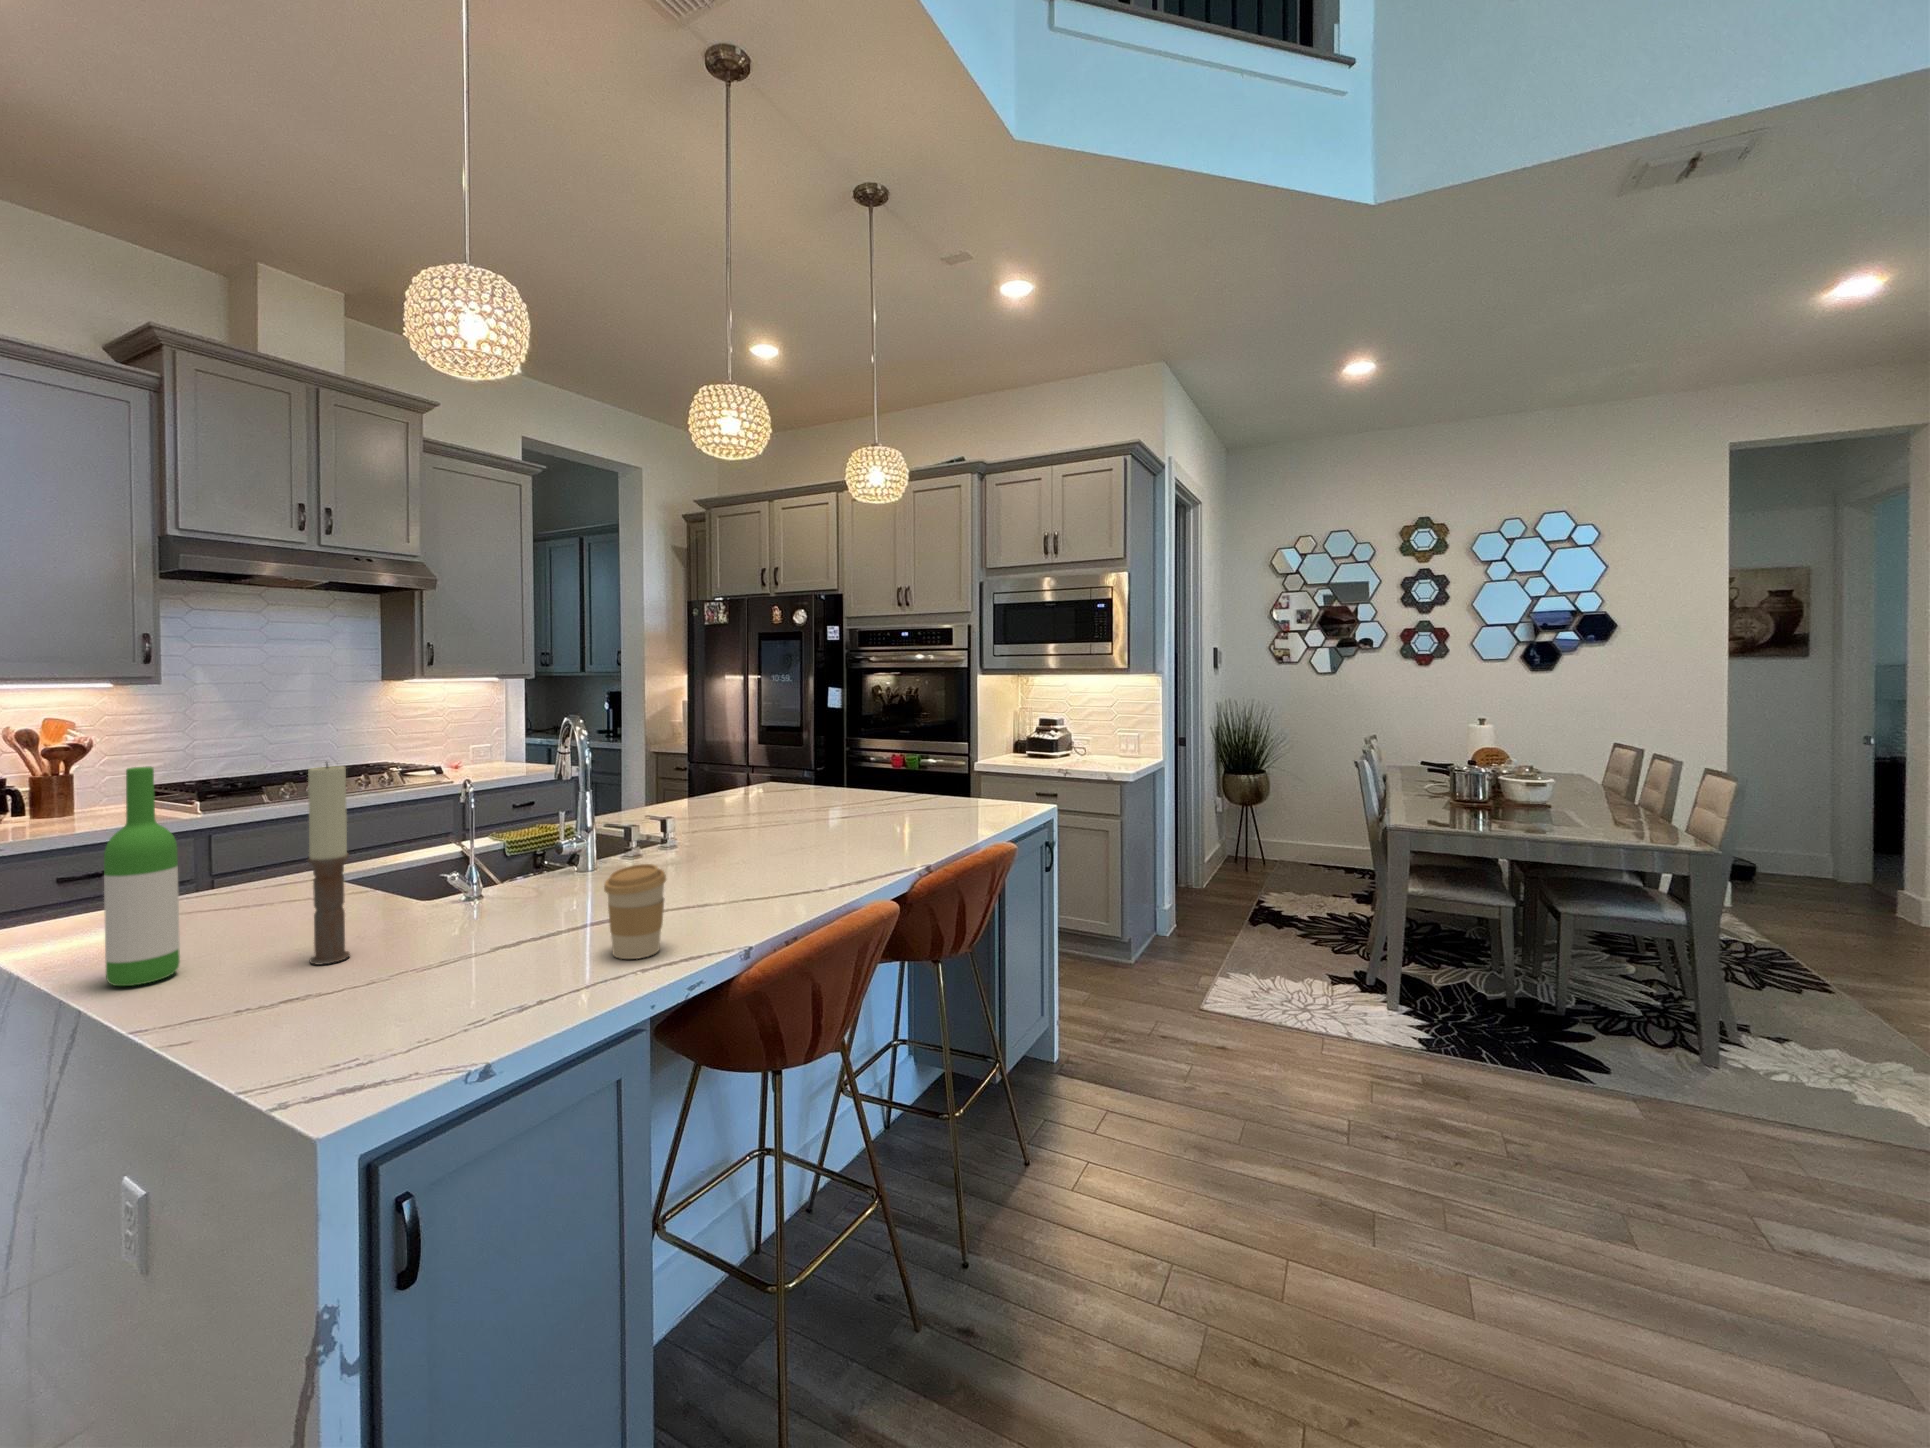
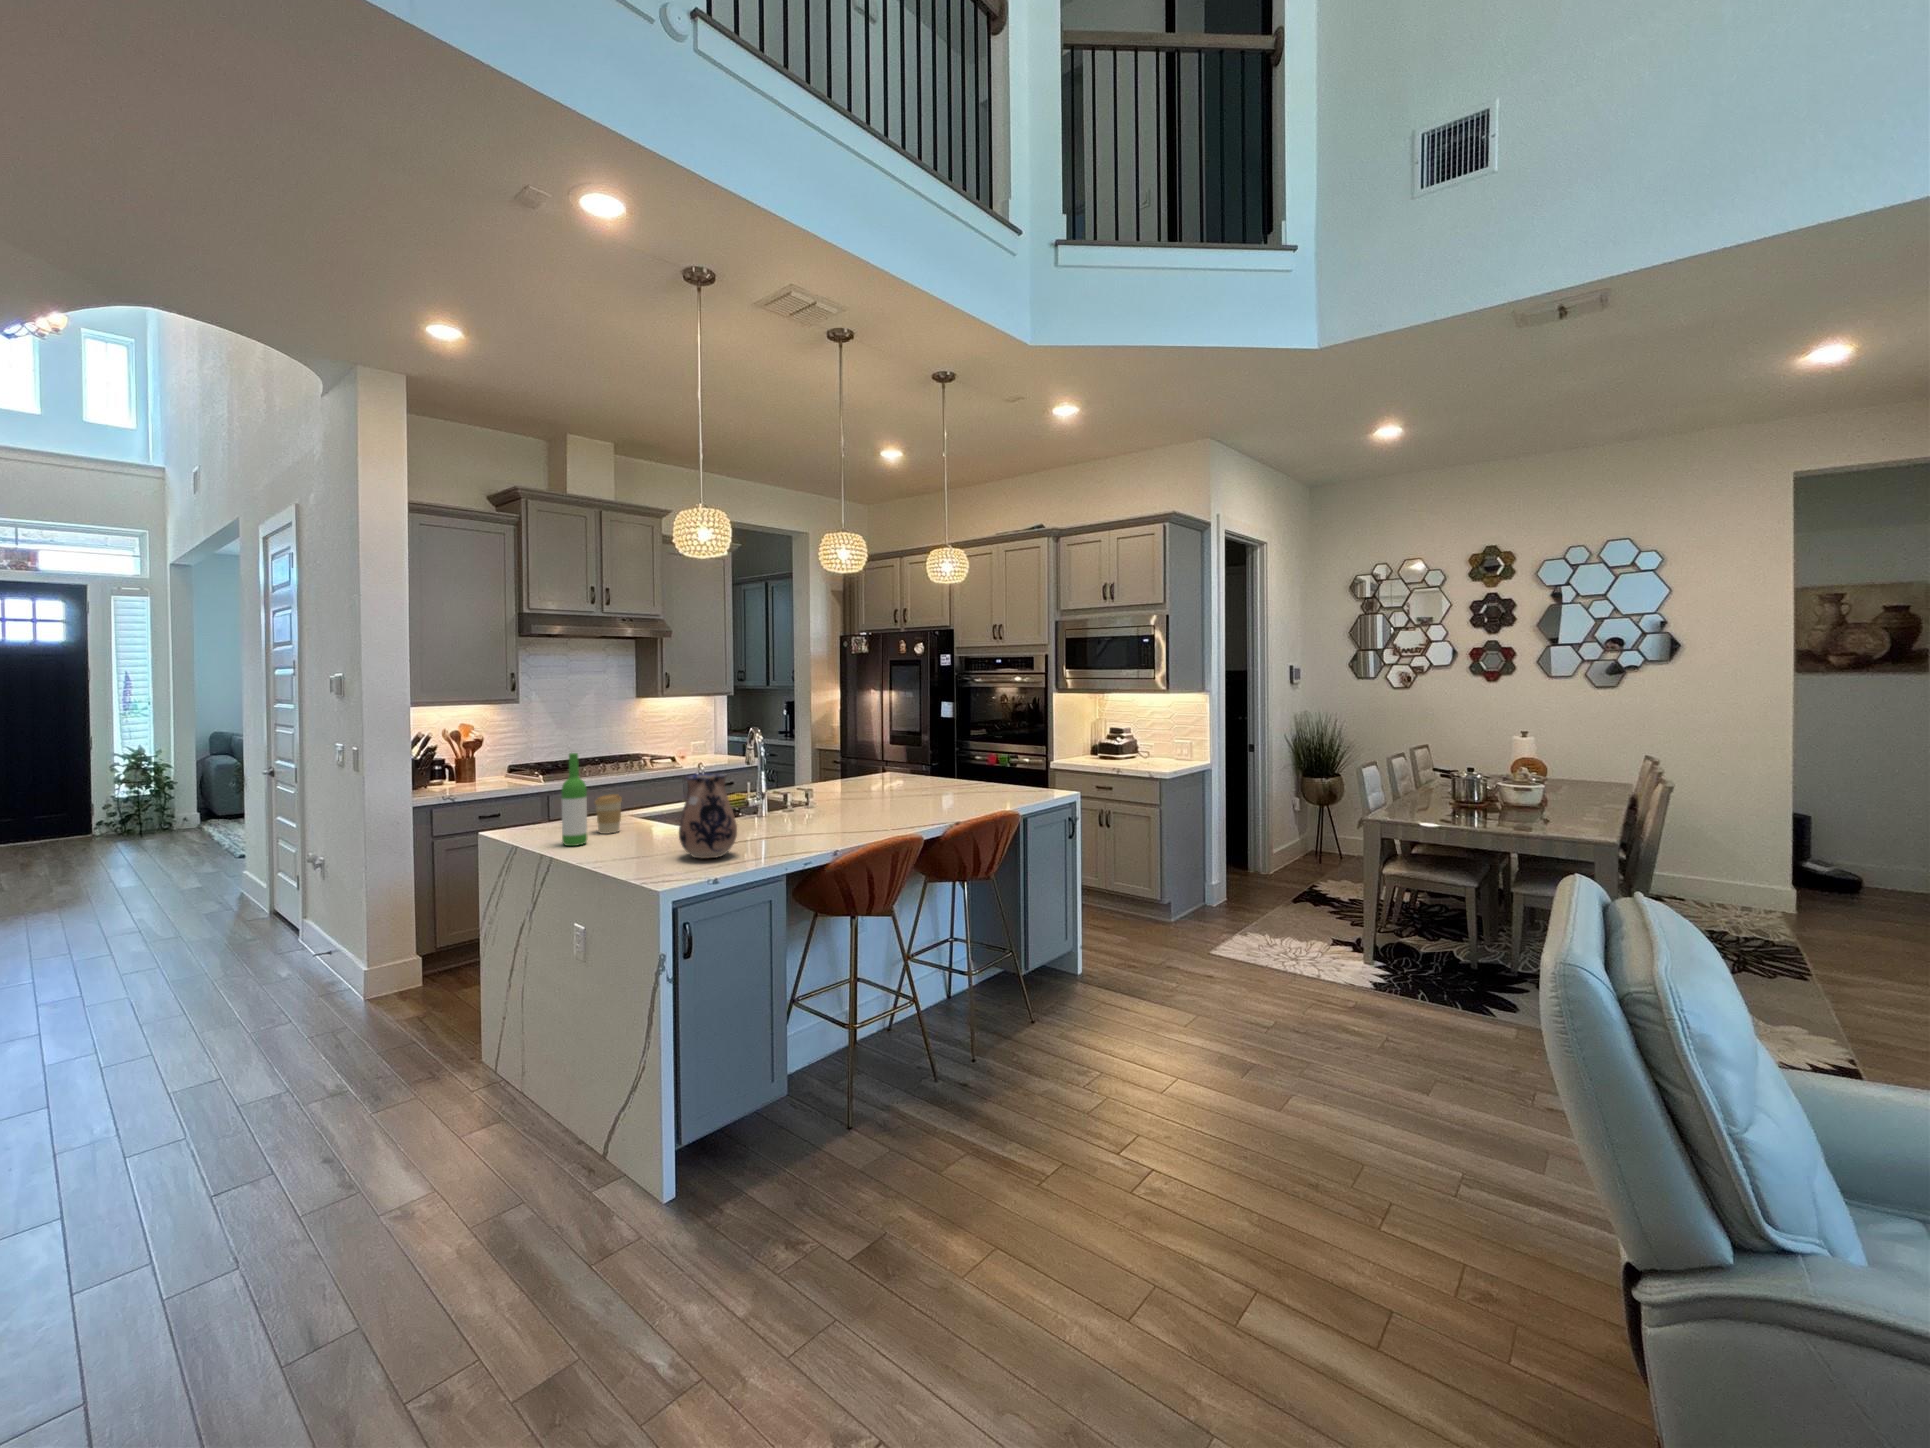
candle: present [307,763,350,965] -> none [636,752,653,843]
ceramic pitcher: none [401,806,548,1011] -> present [679,773,737,858]
coffee cup: present [604,864,666,959] -> present [595,794,622,834]

